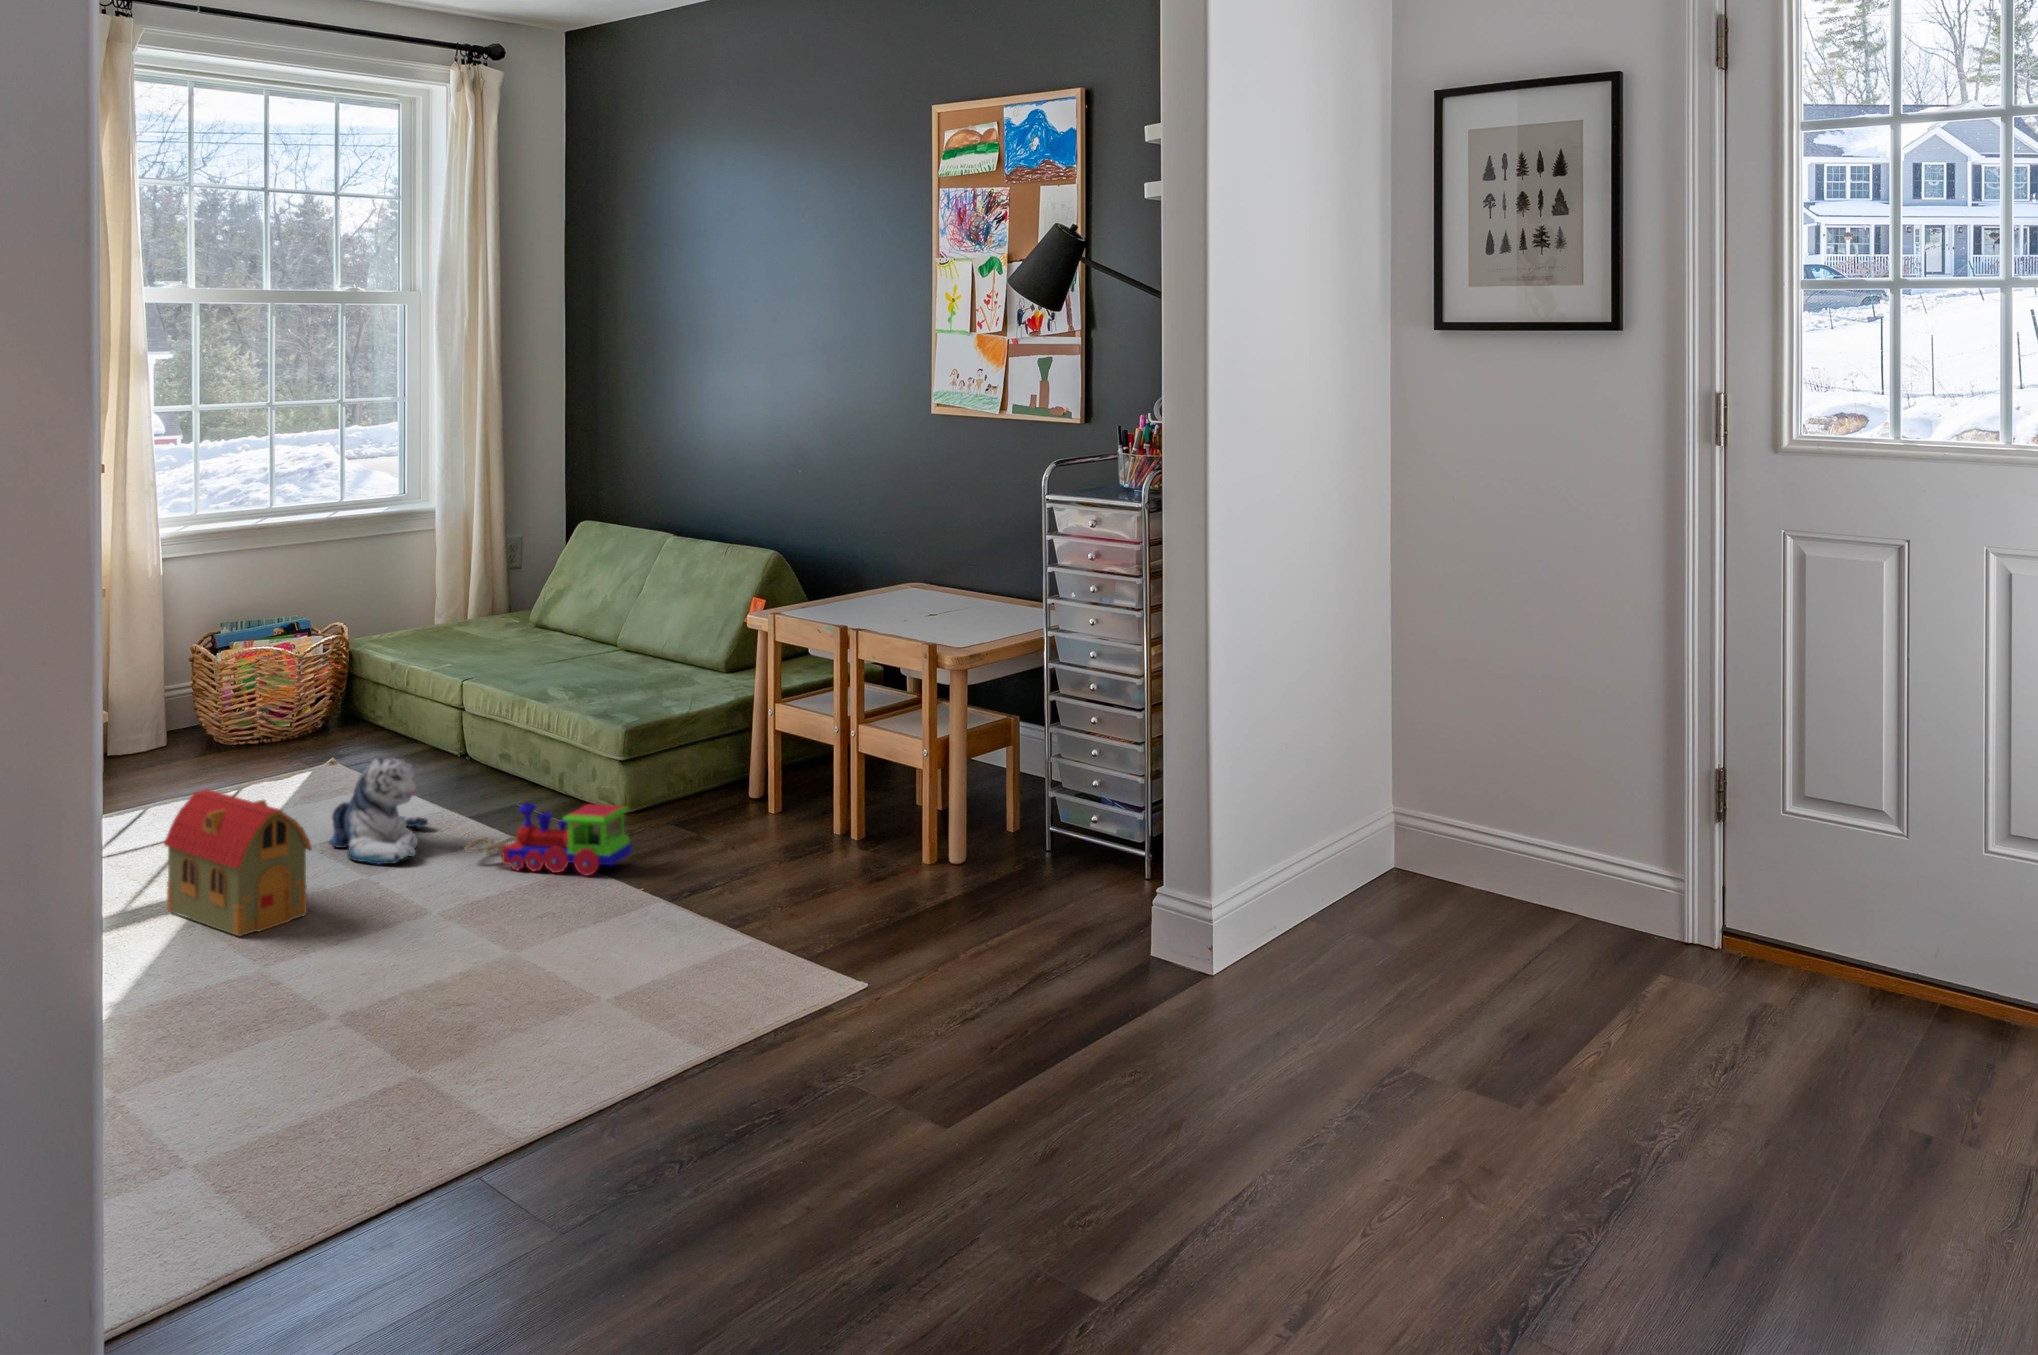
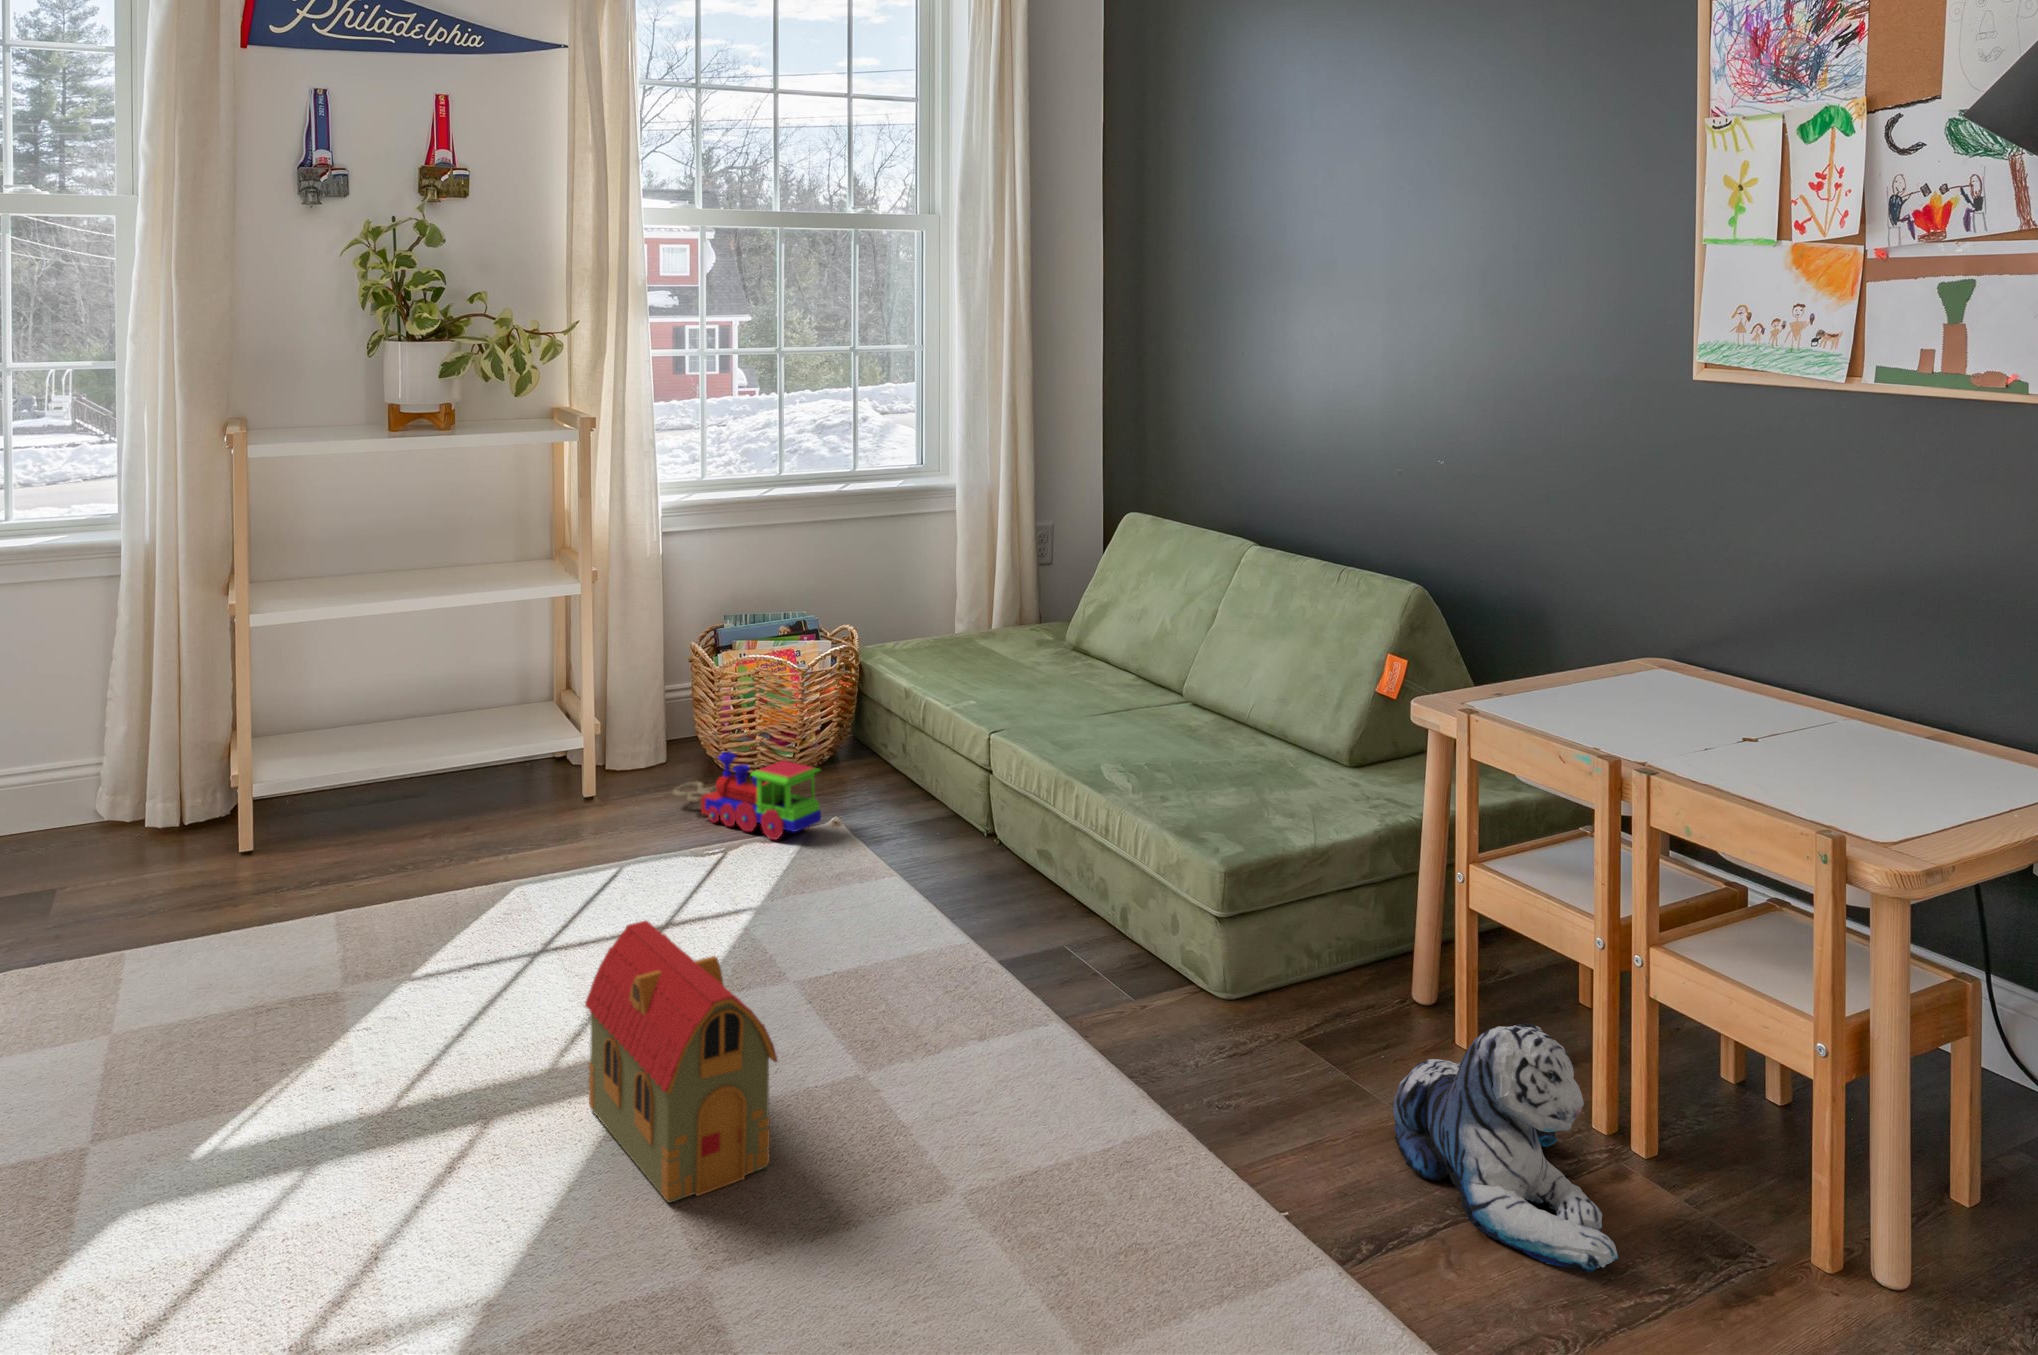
plush toy: present [329,758,428,865] -> present [1393,1023,1618,1273]
toy train: present [465,803,632,875] -> present [673,752,821,840]

